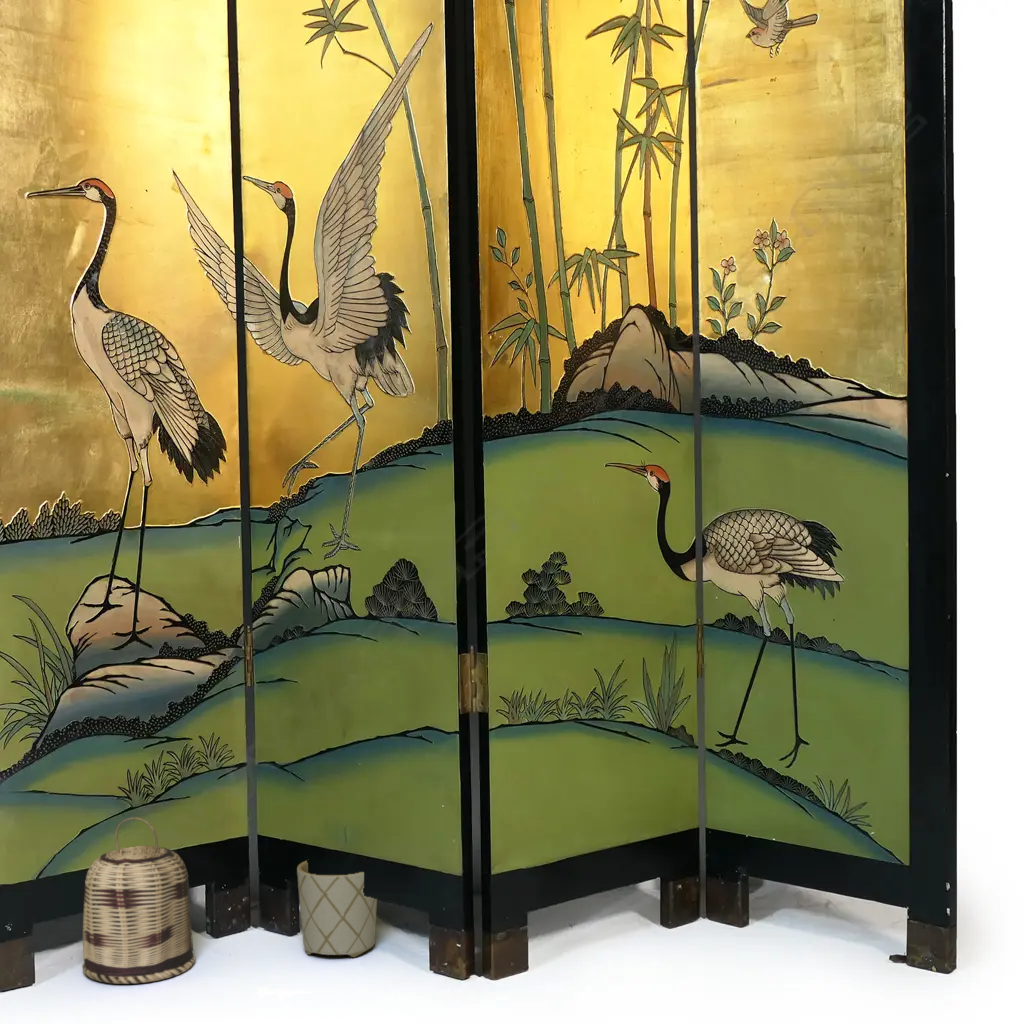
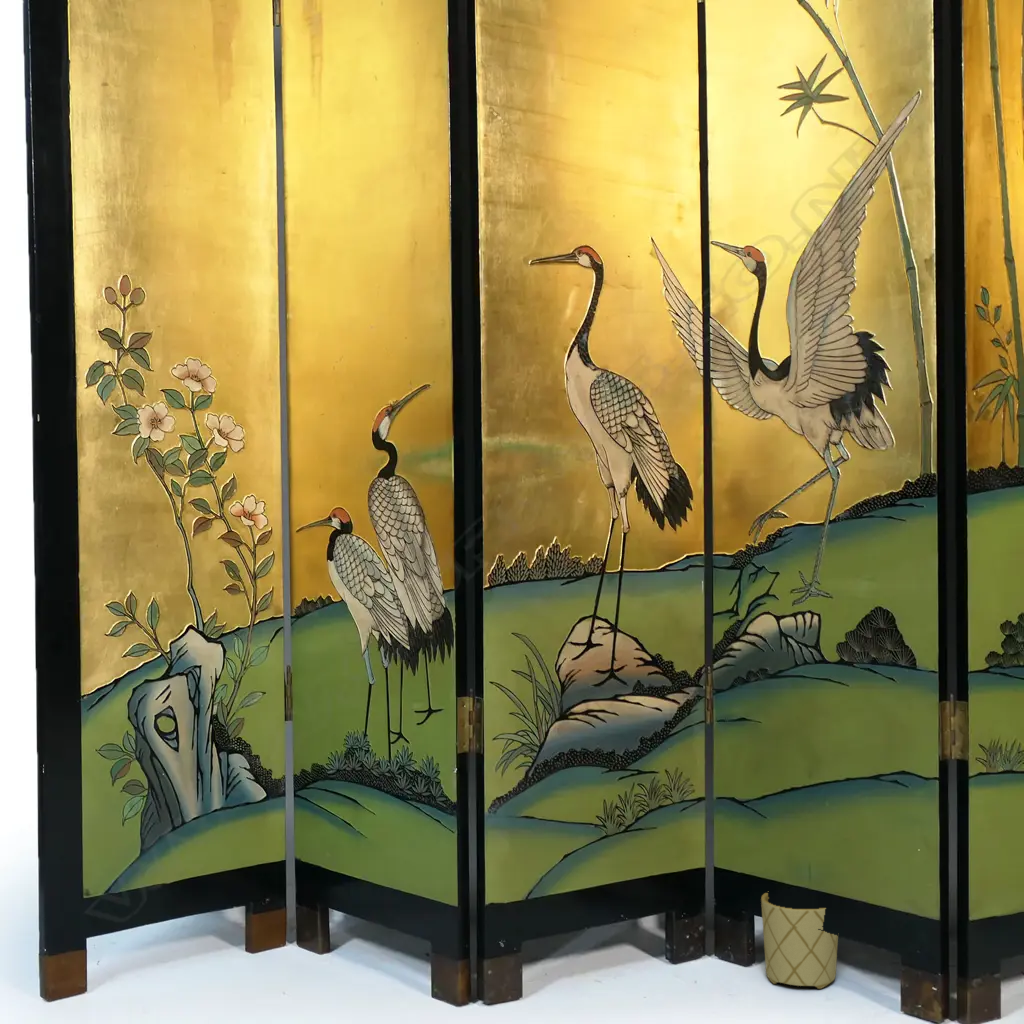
basket: present [83,817,195,984] -> none [562,845,667,1005]

